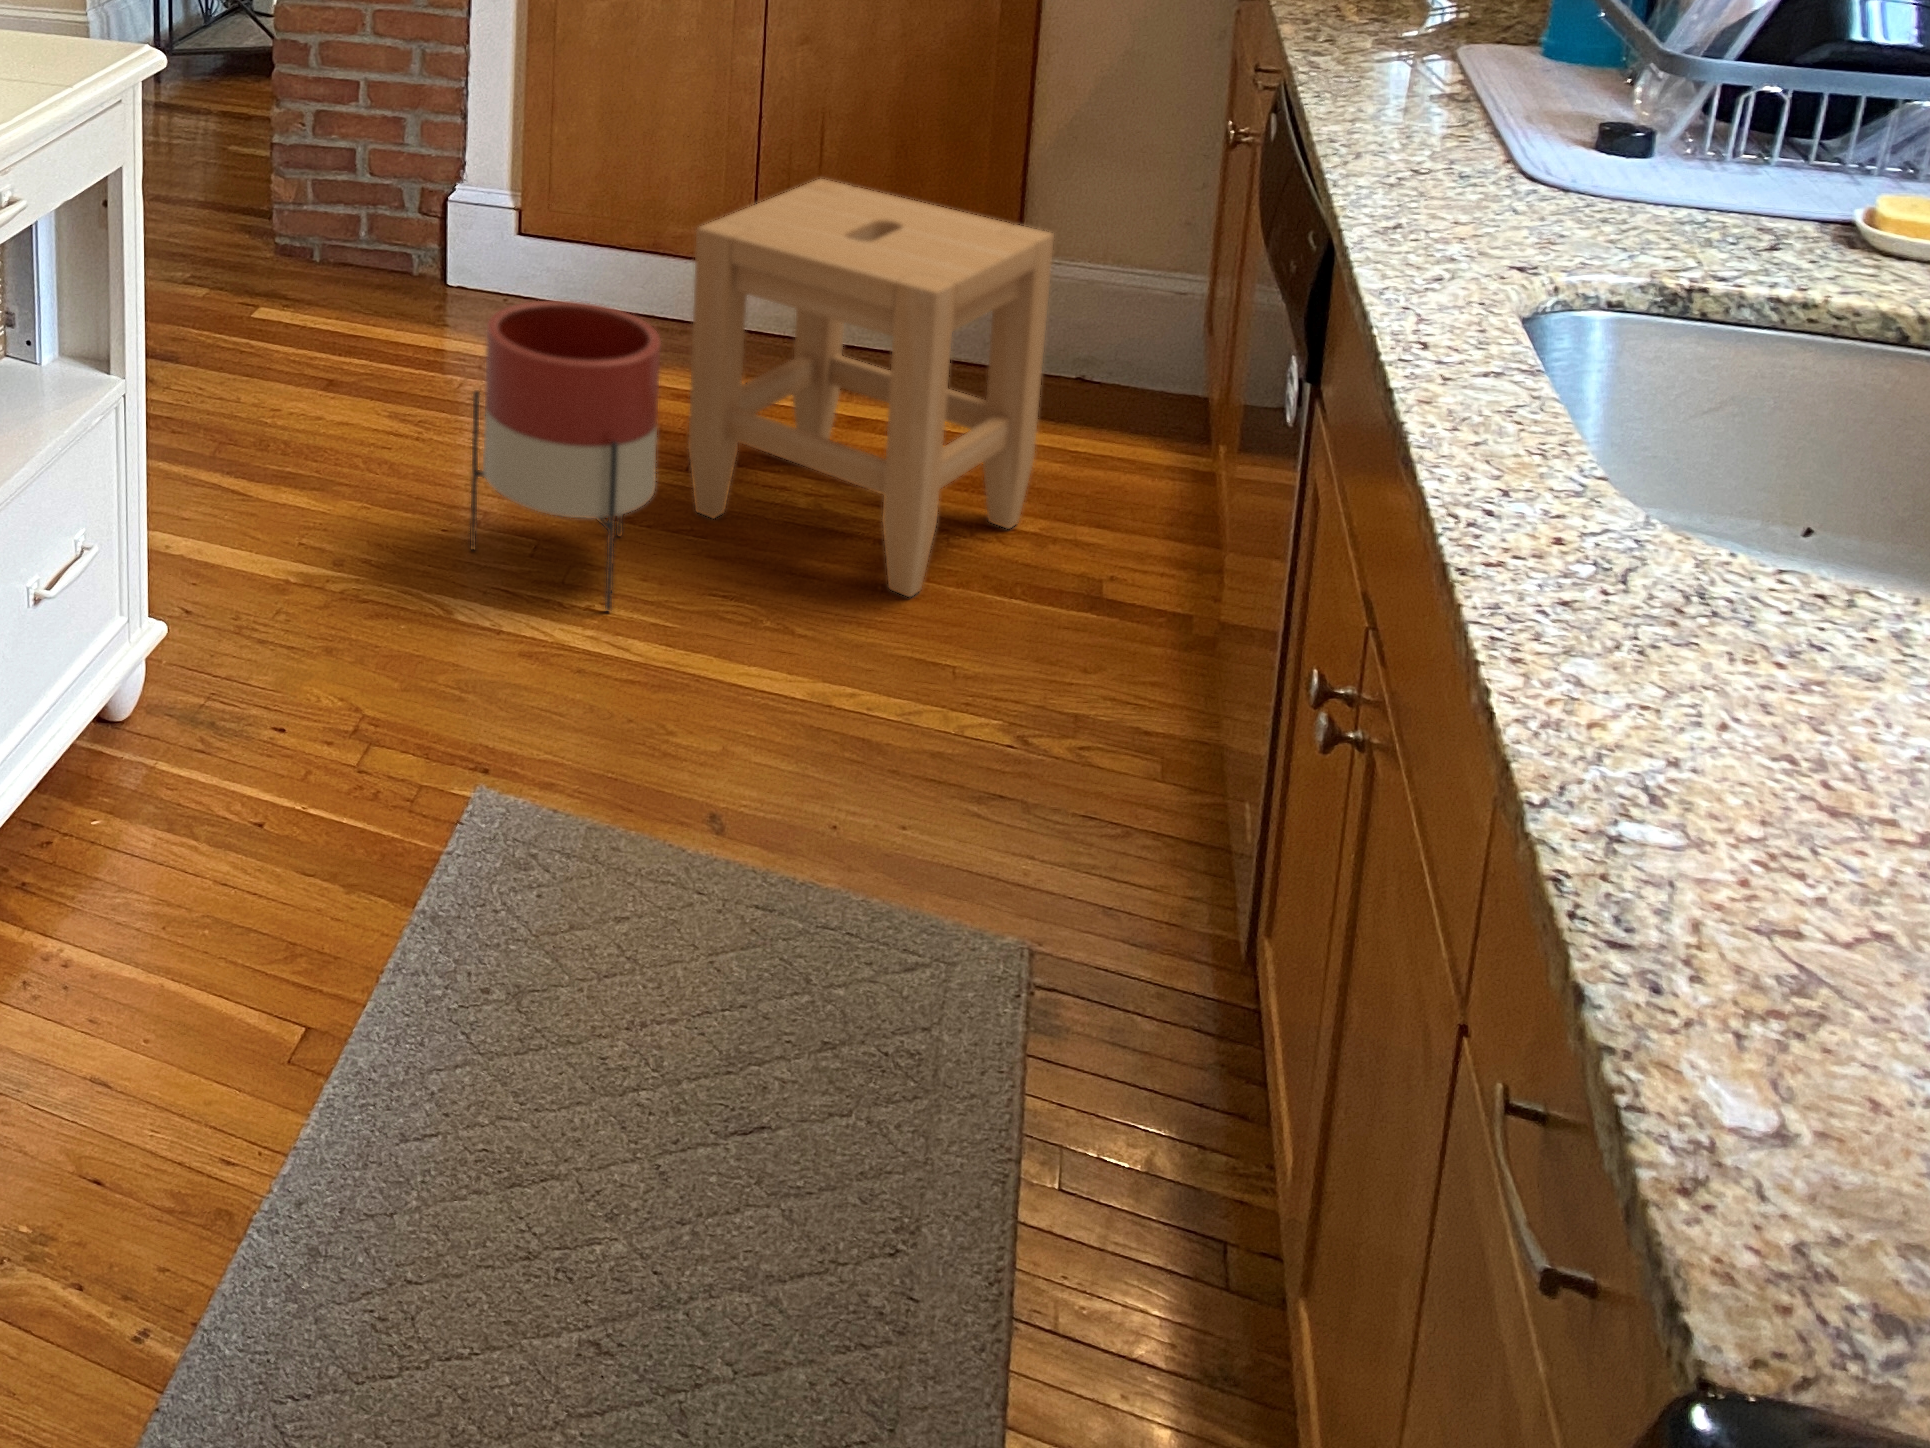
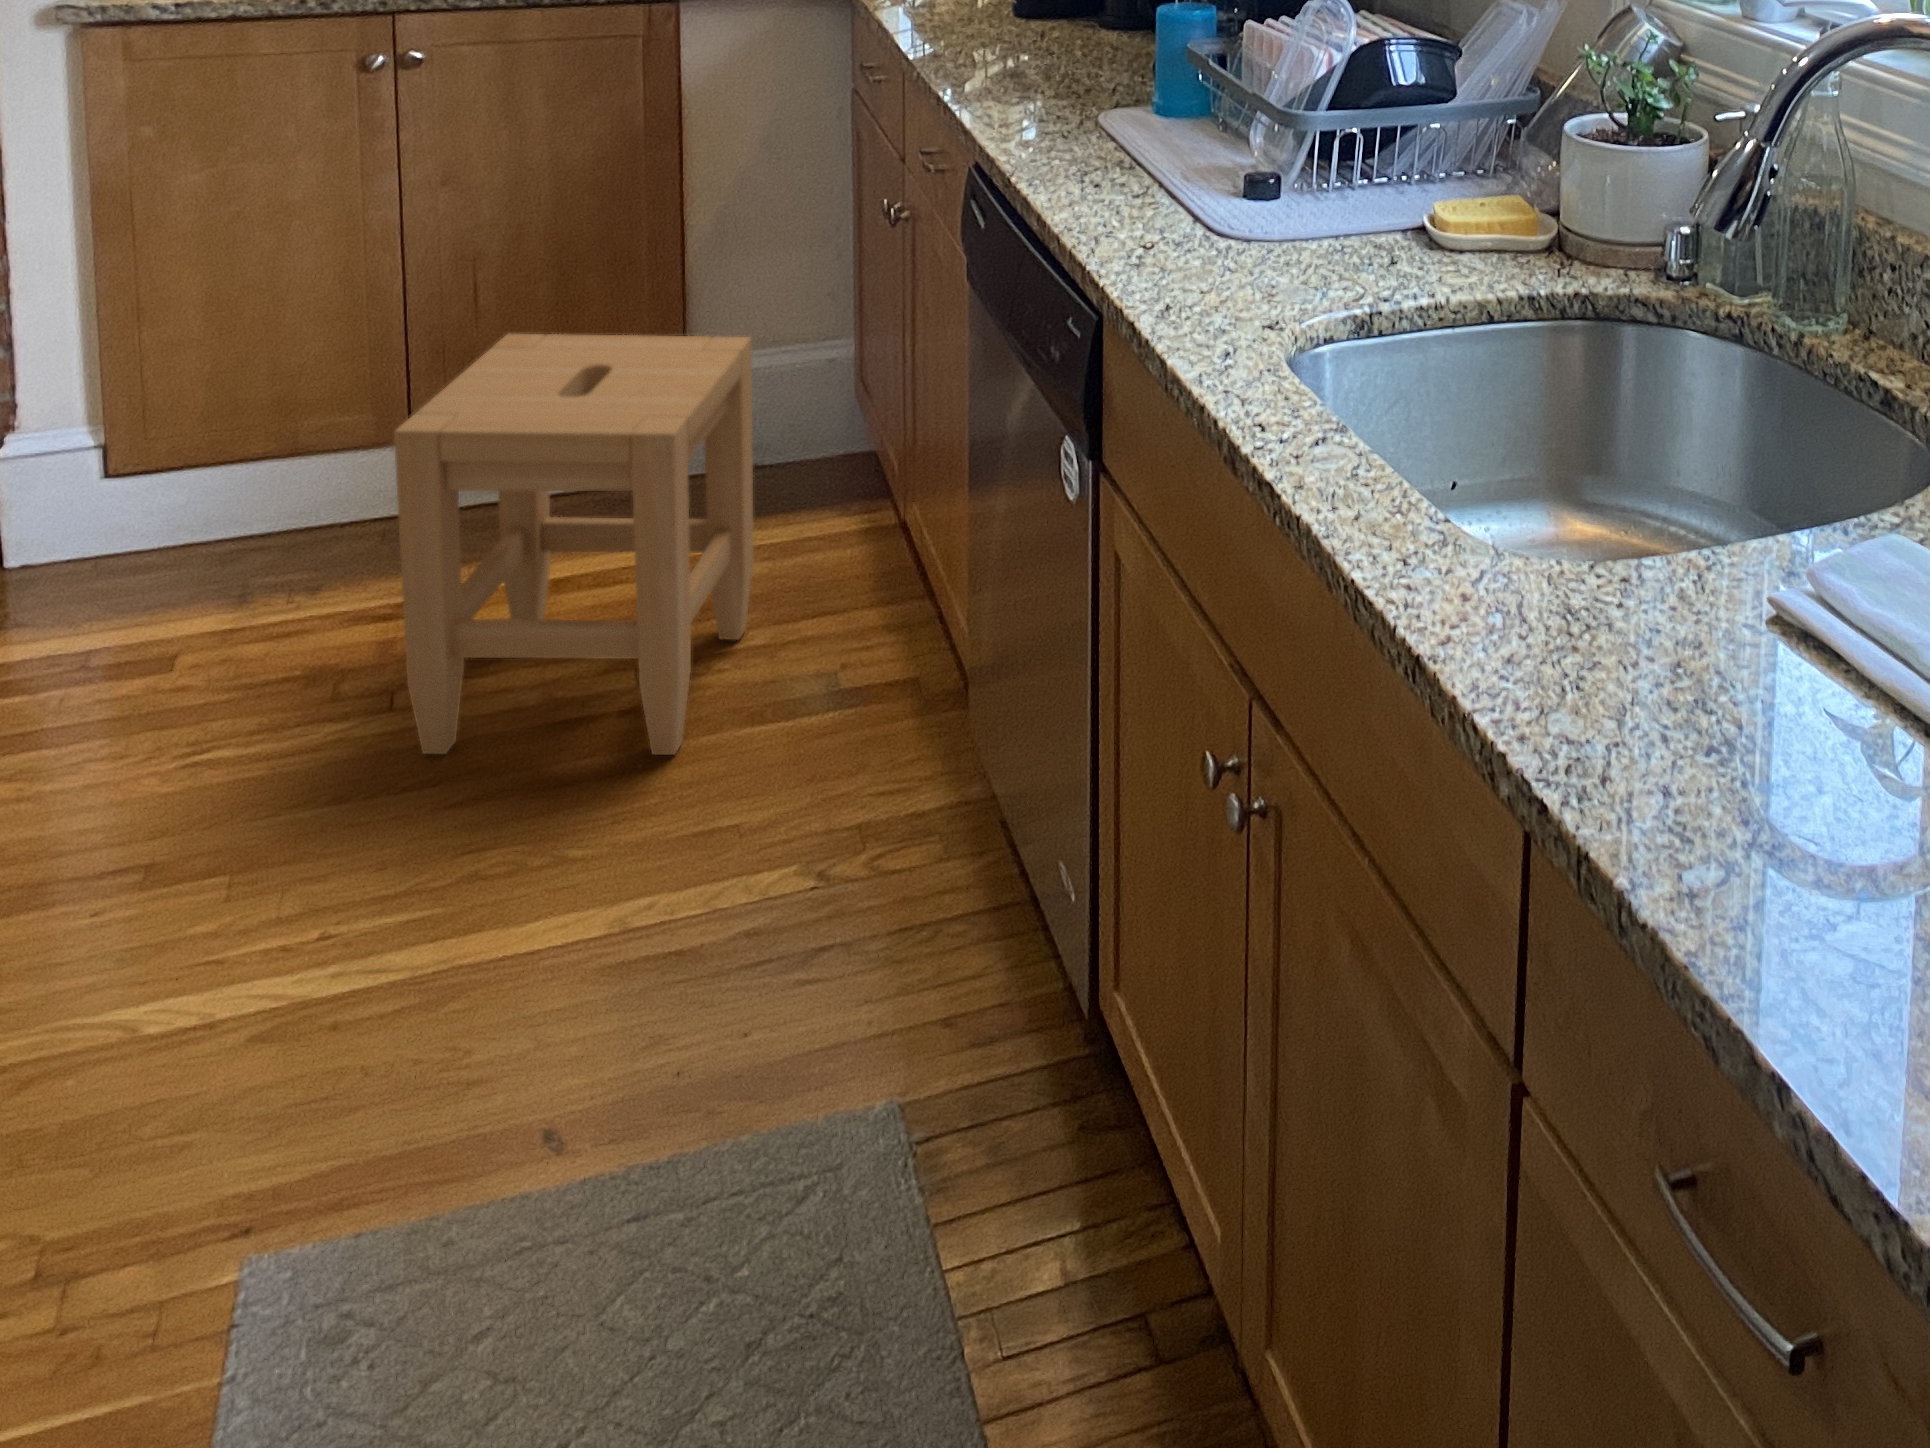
planter: present [470,301,661,611] -> none [132,558,392,933]

